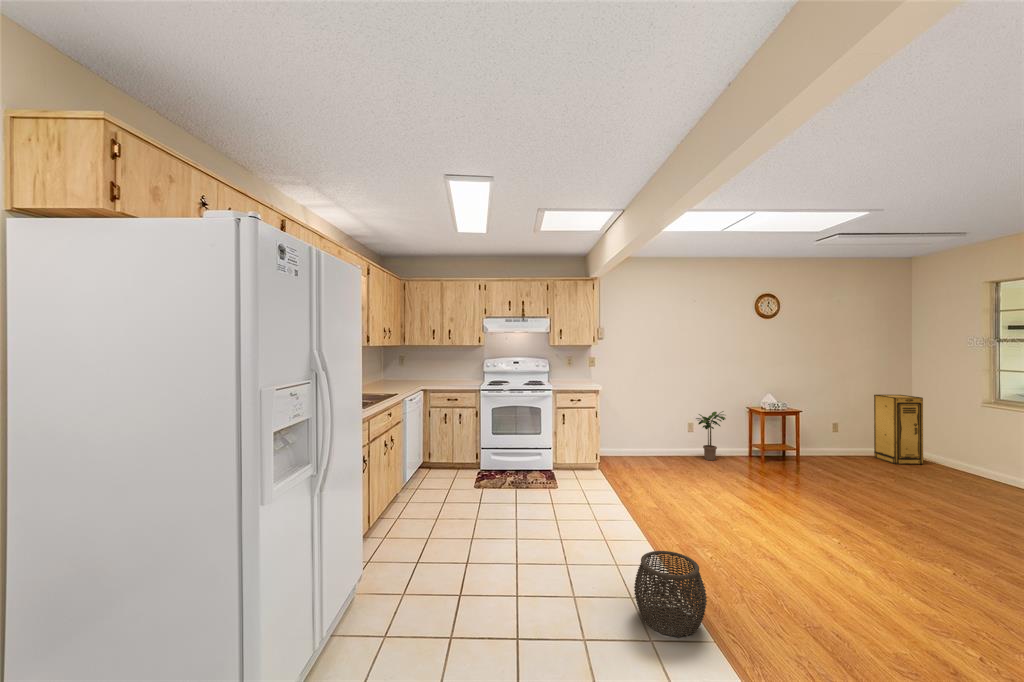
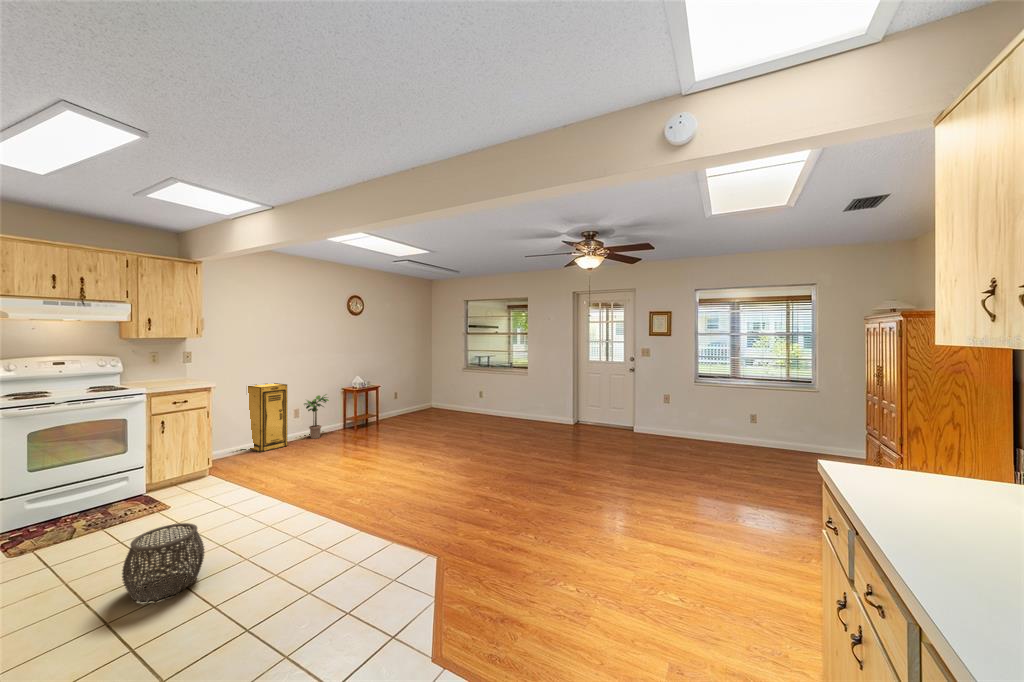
storage cabinet: present [874,395,923,464] -> present [248,383,287,452]
woven basket: present [634,551,707,637] -> present [122,523,205,602]

